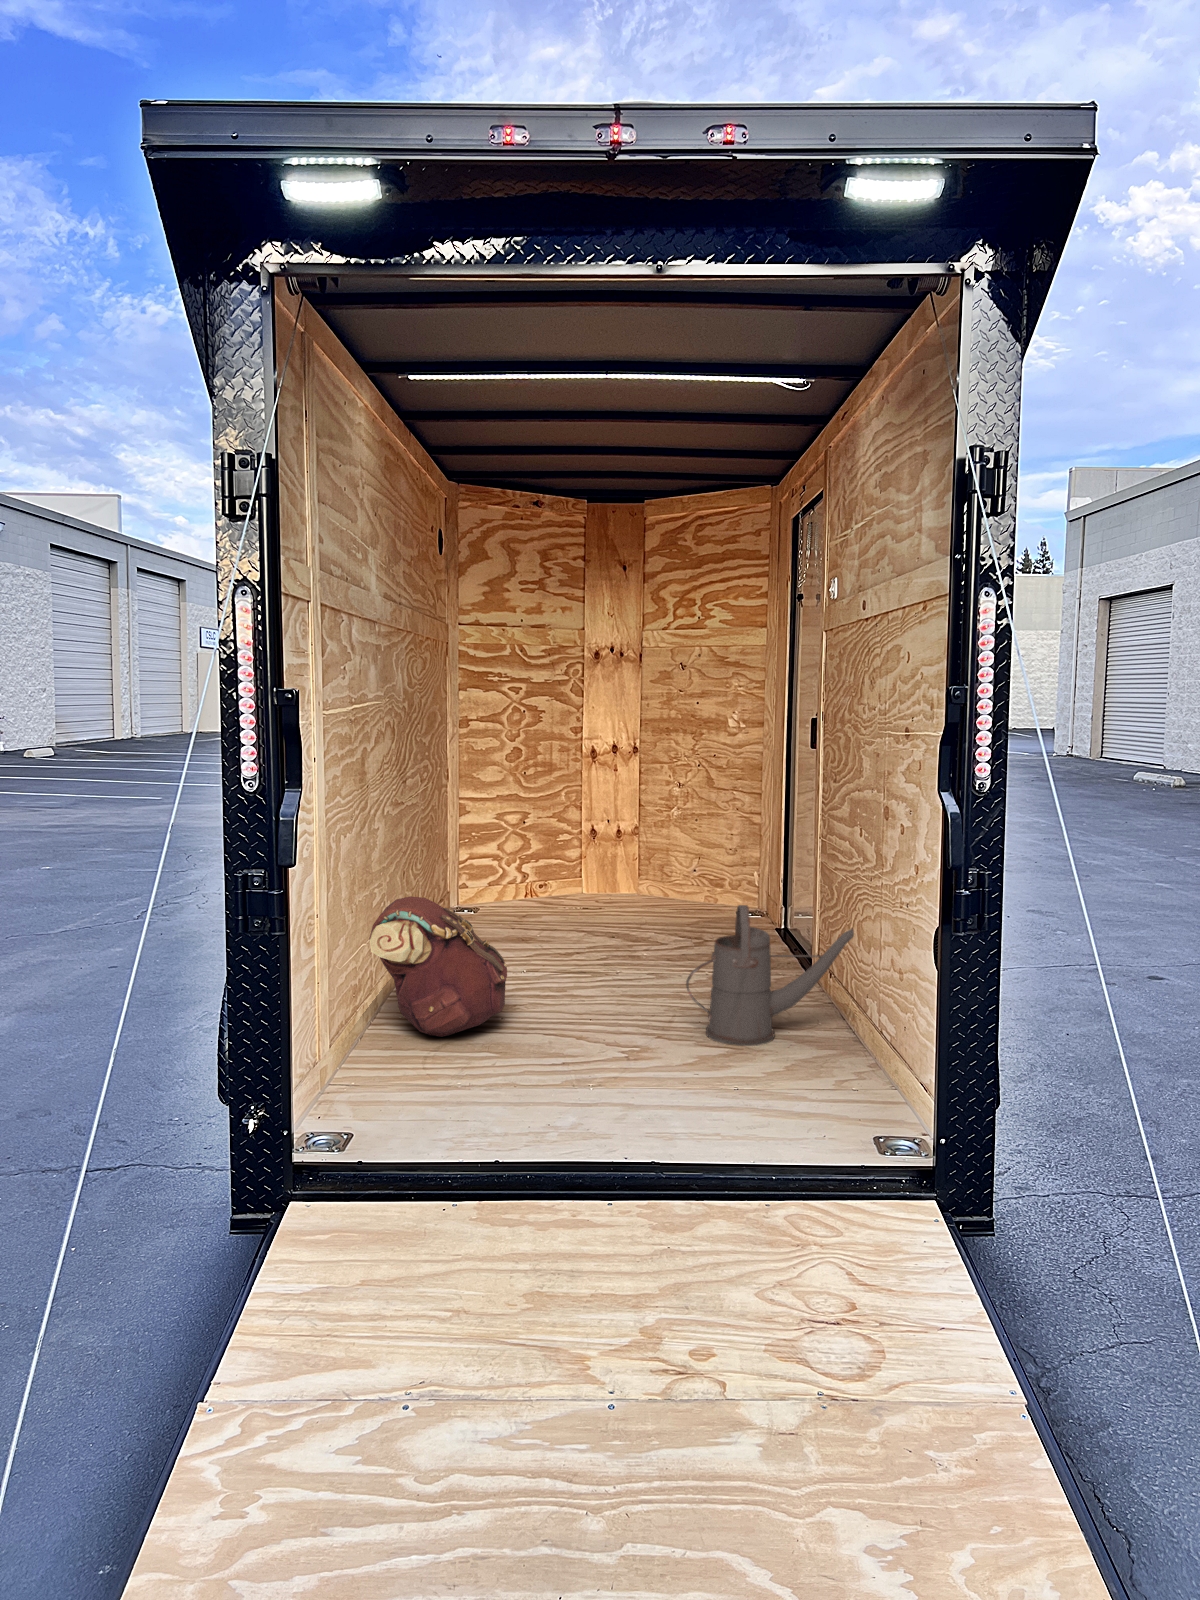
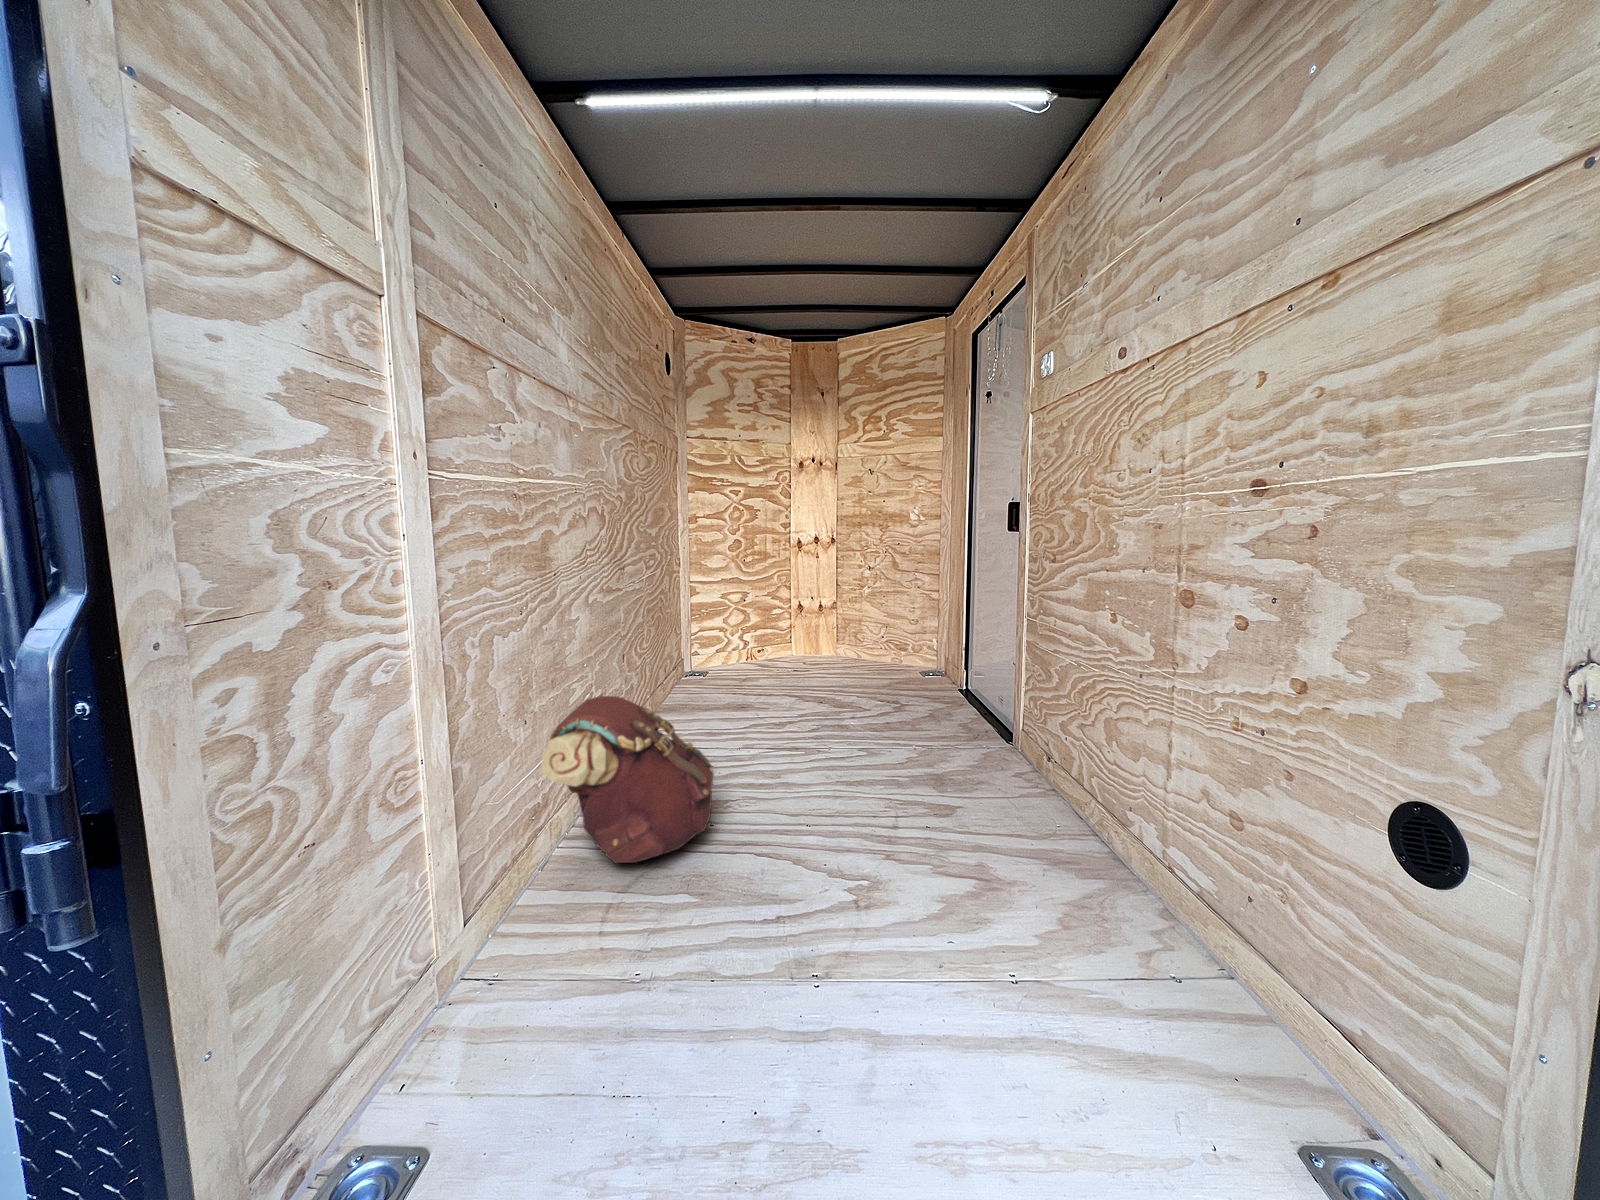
watering can: present [686,905,854,1046] -> none [916,703,1113,871]

